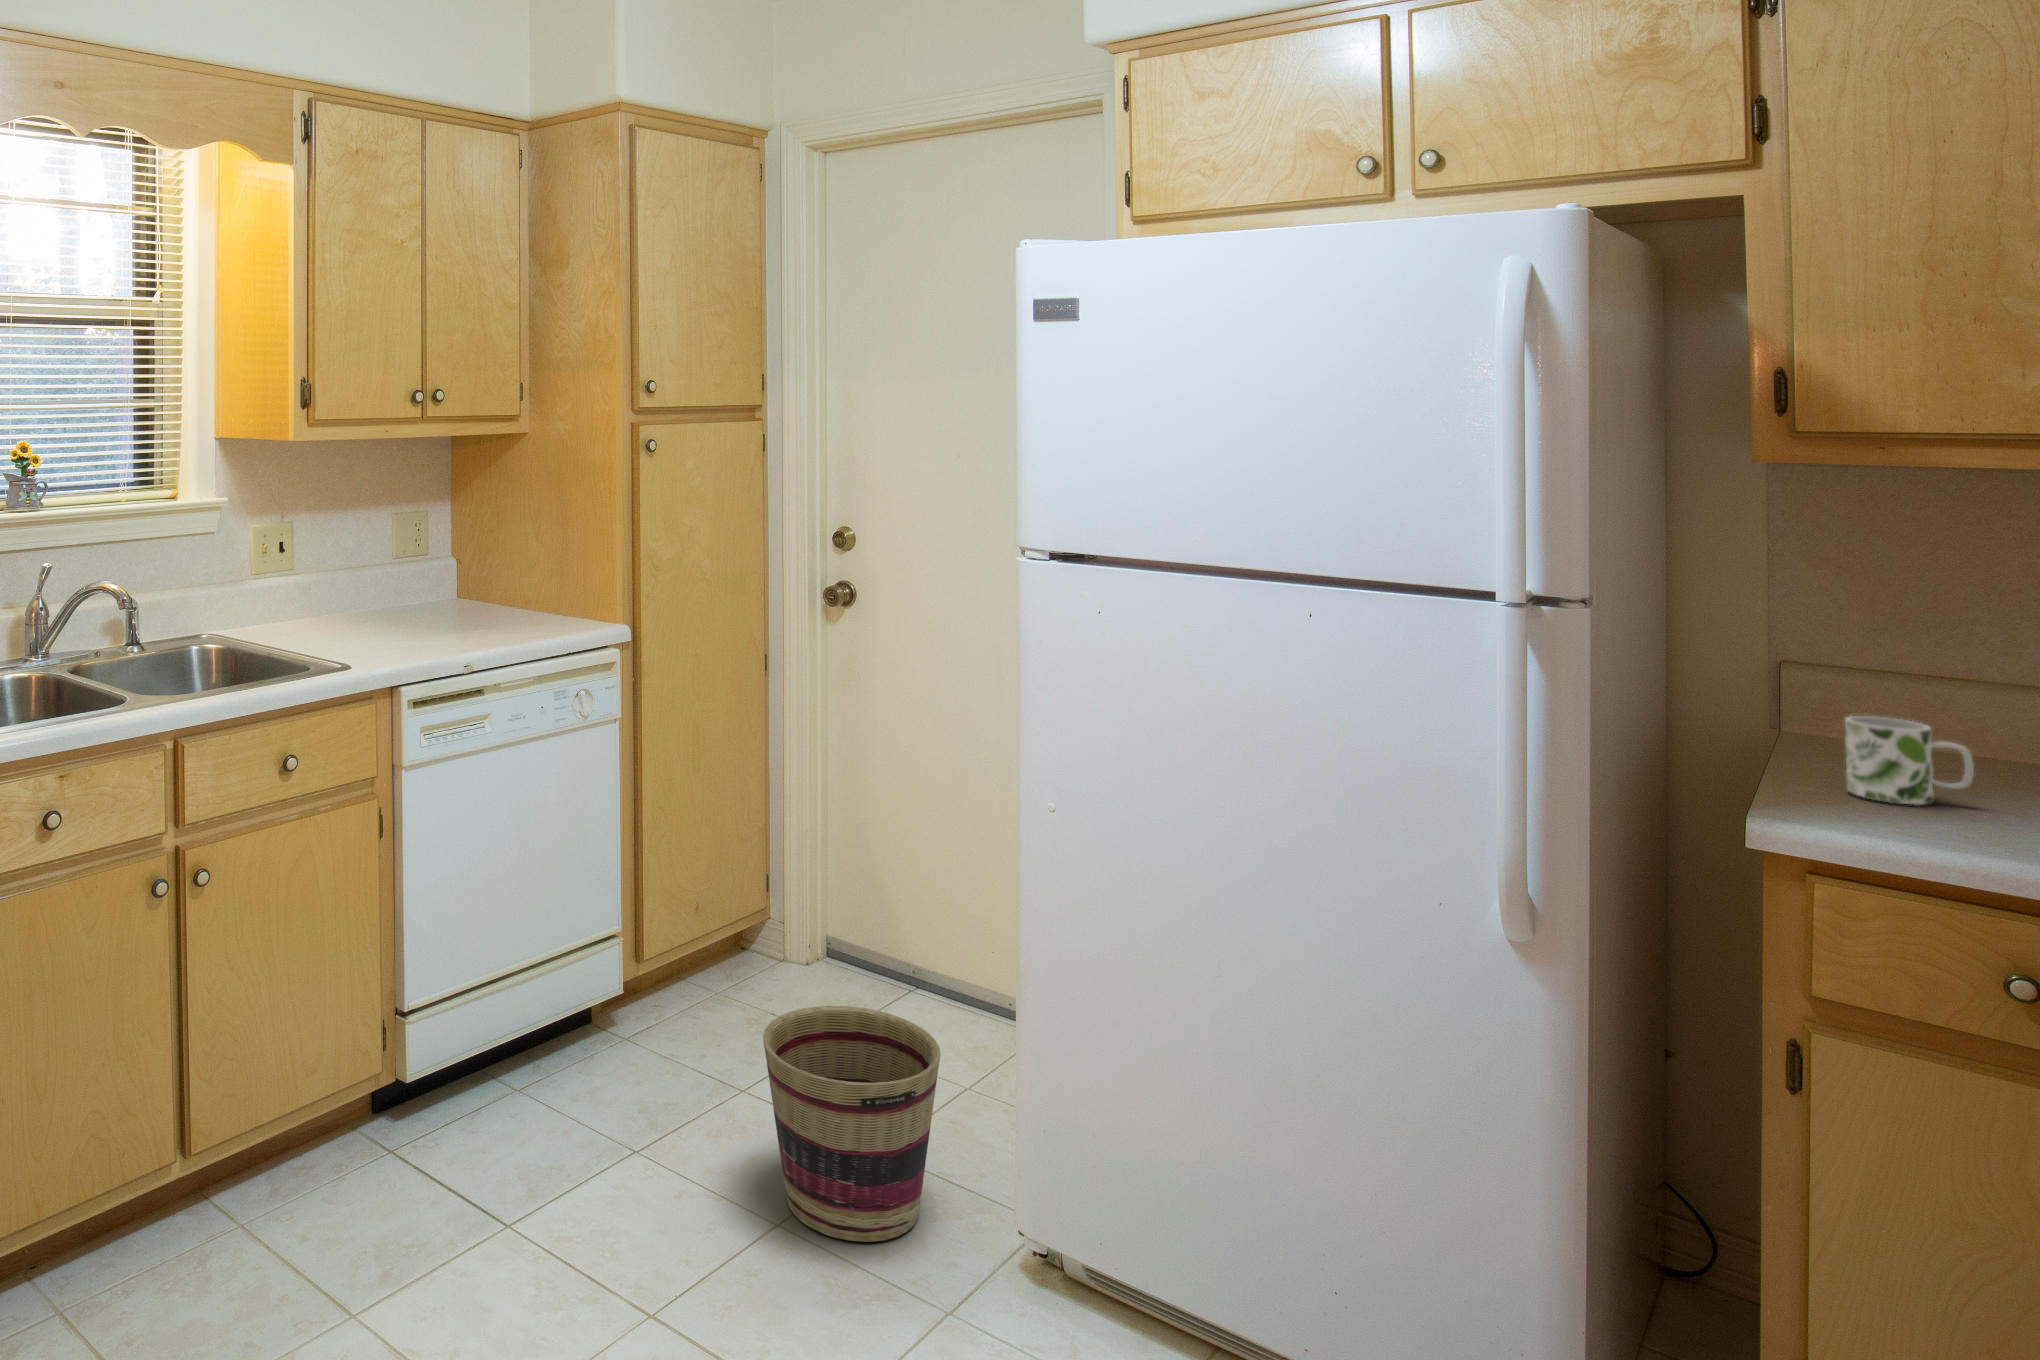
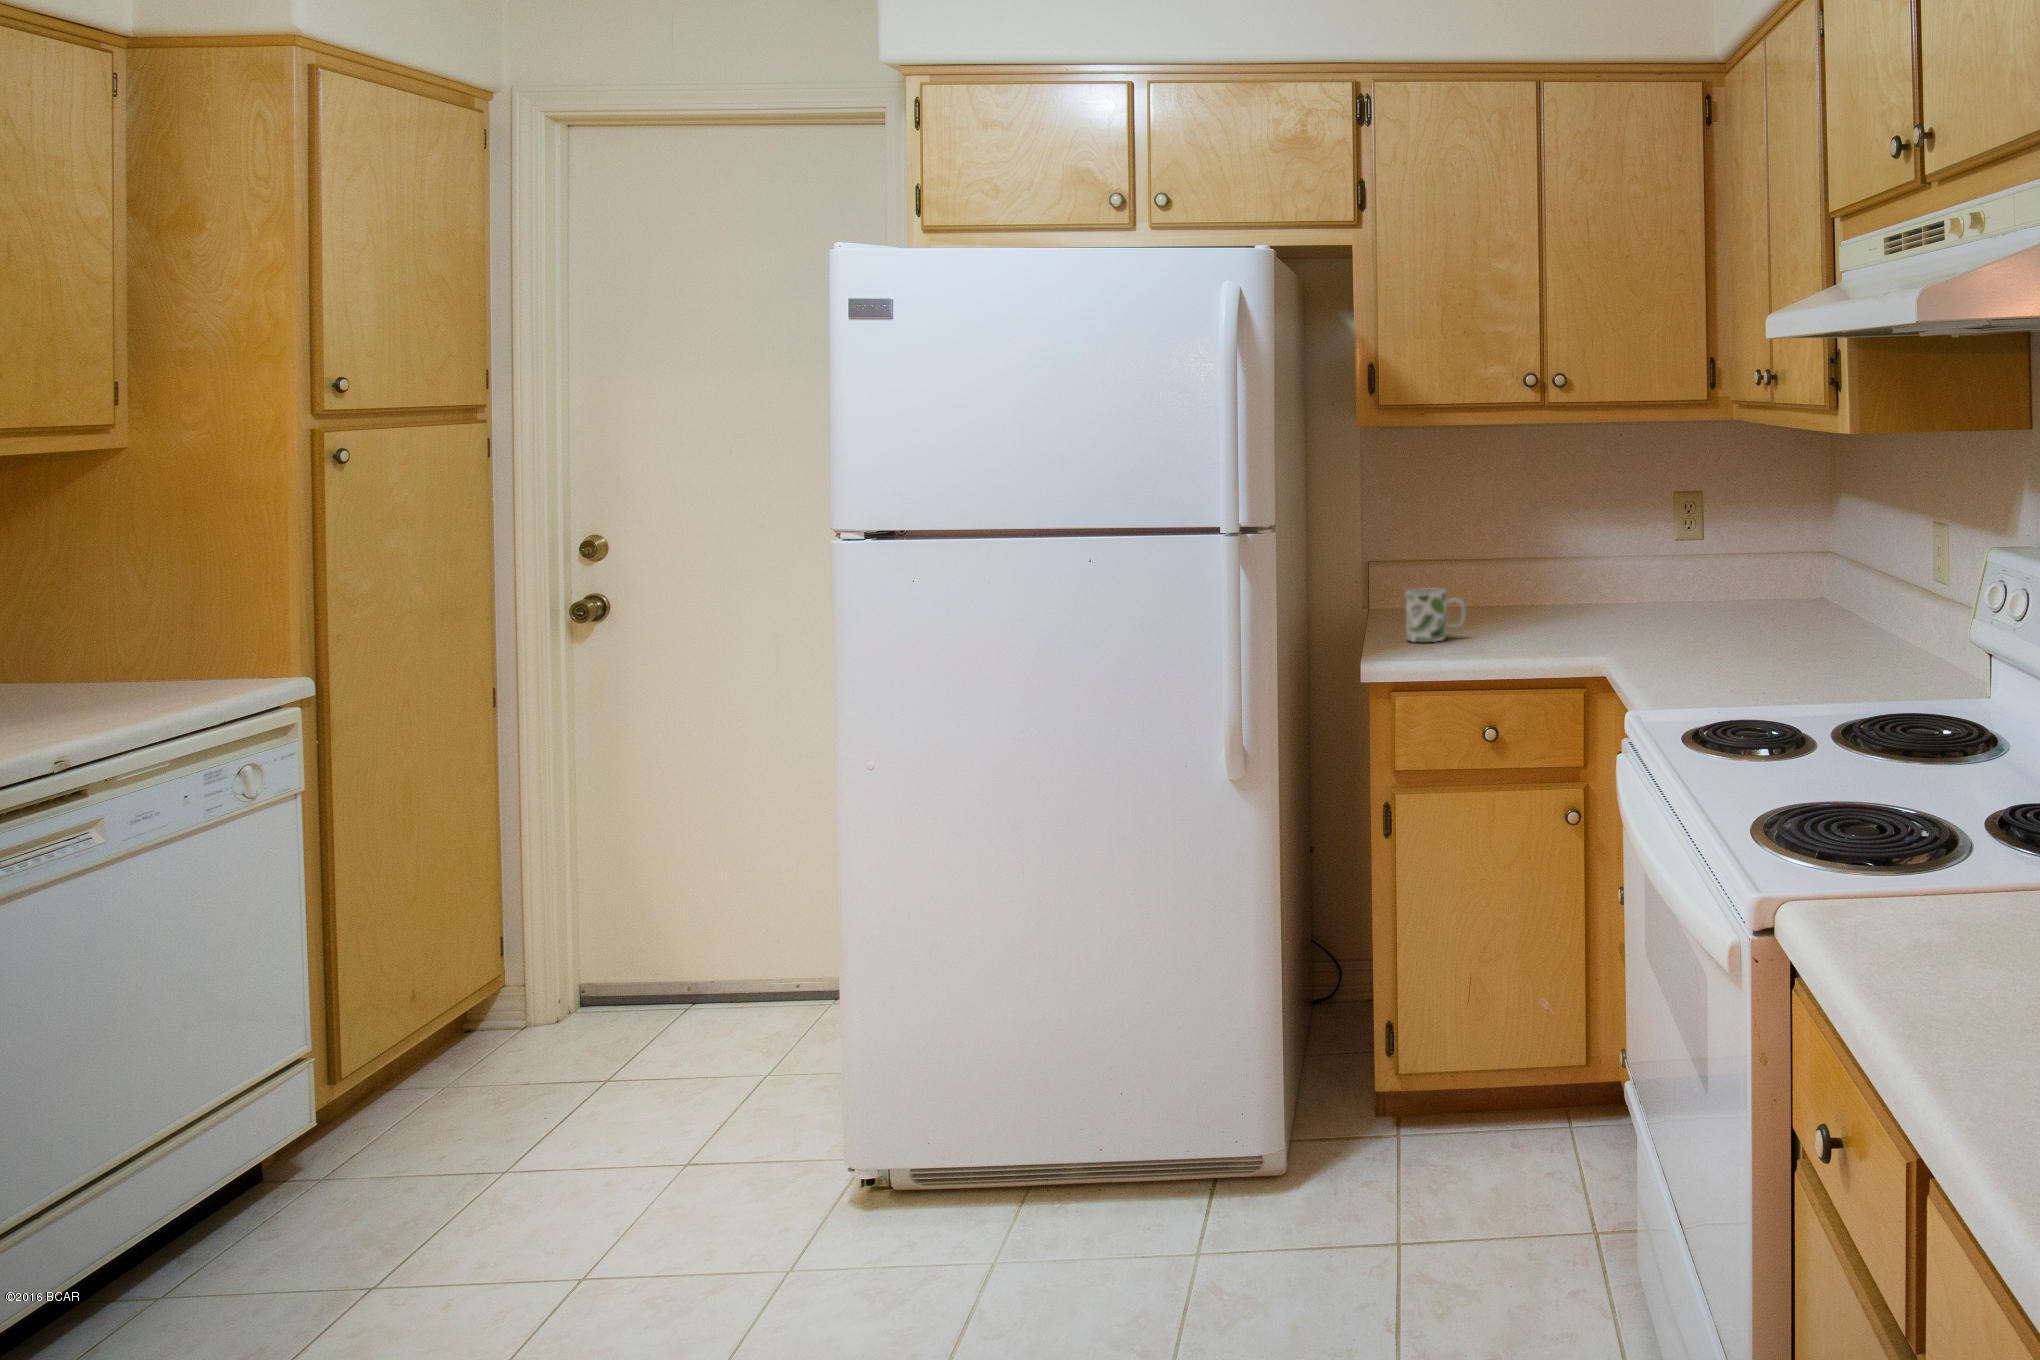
basket: present [763,1006,940,1242] -> none [545,1022,752,1265]

